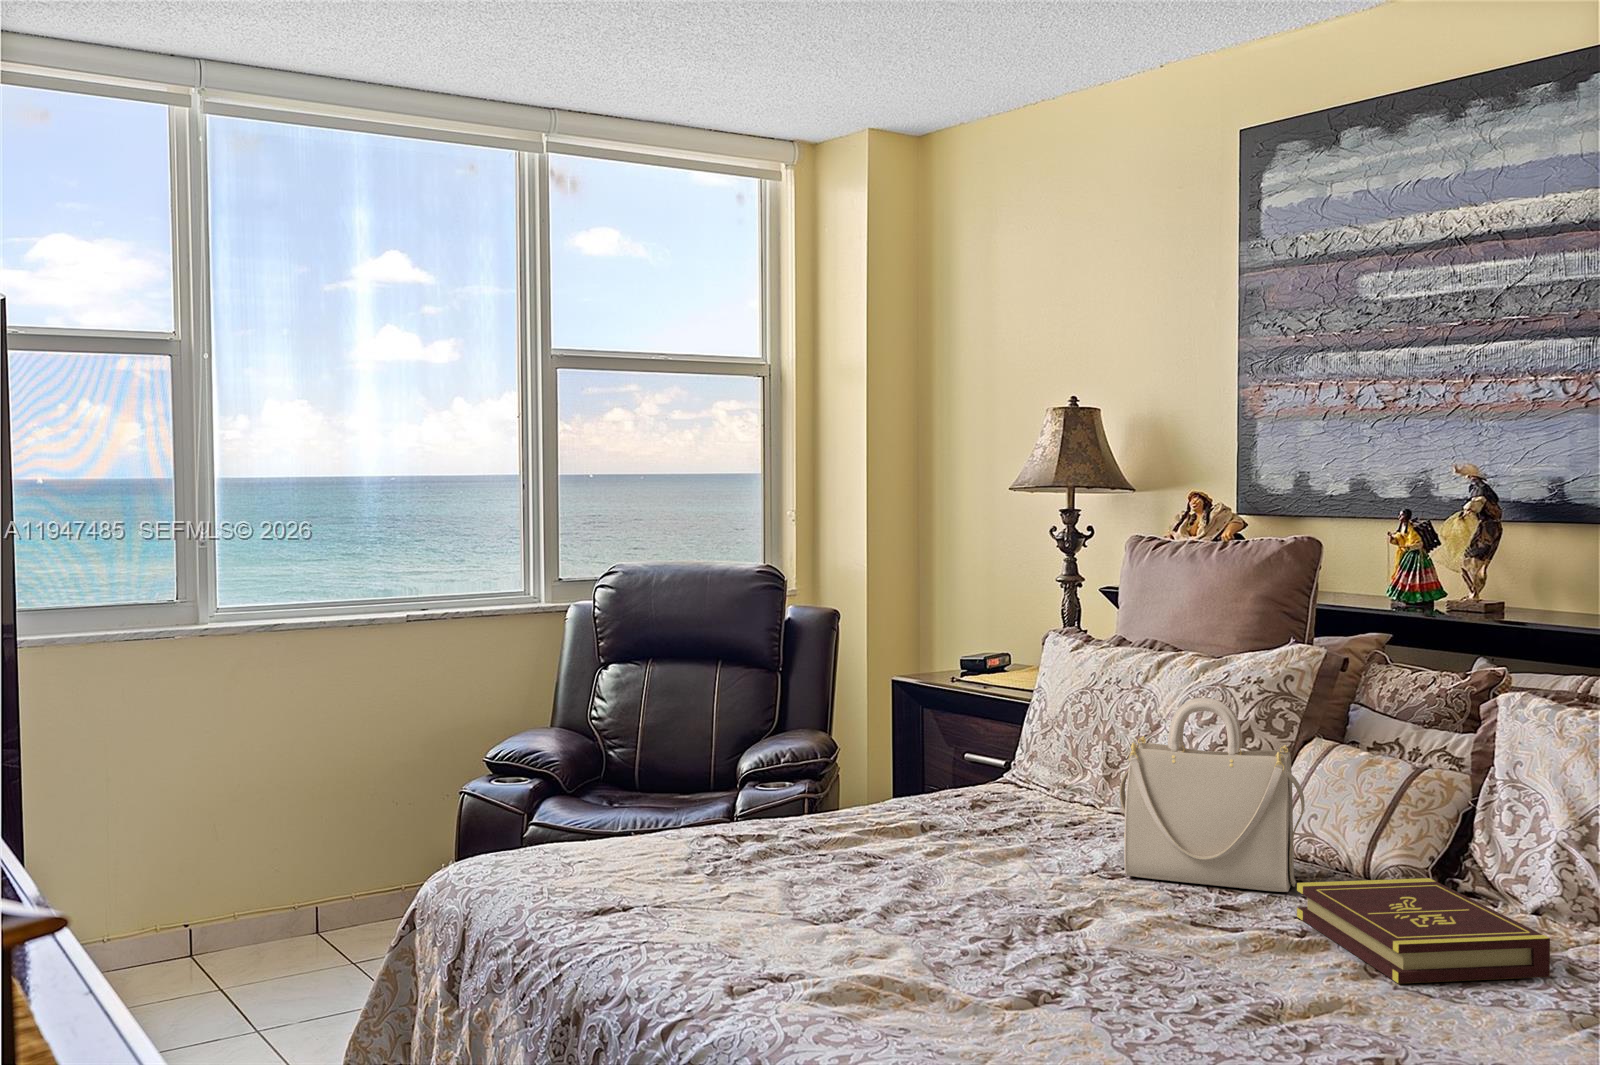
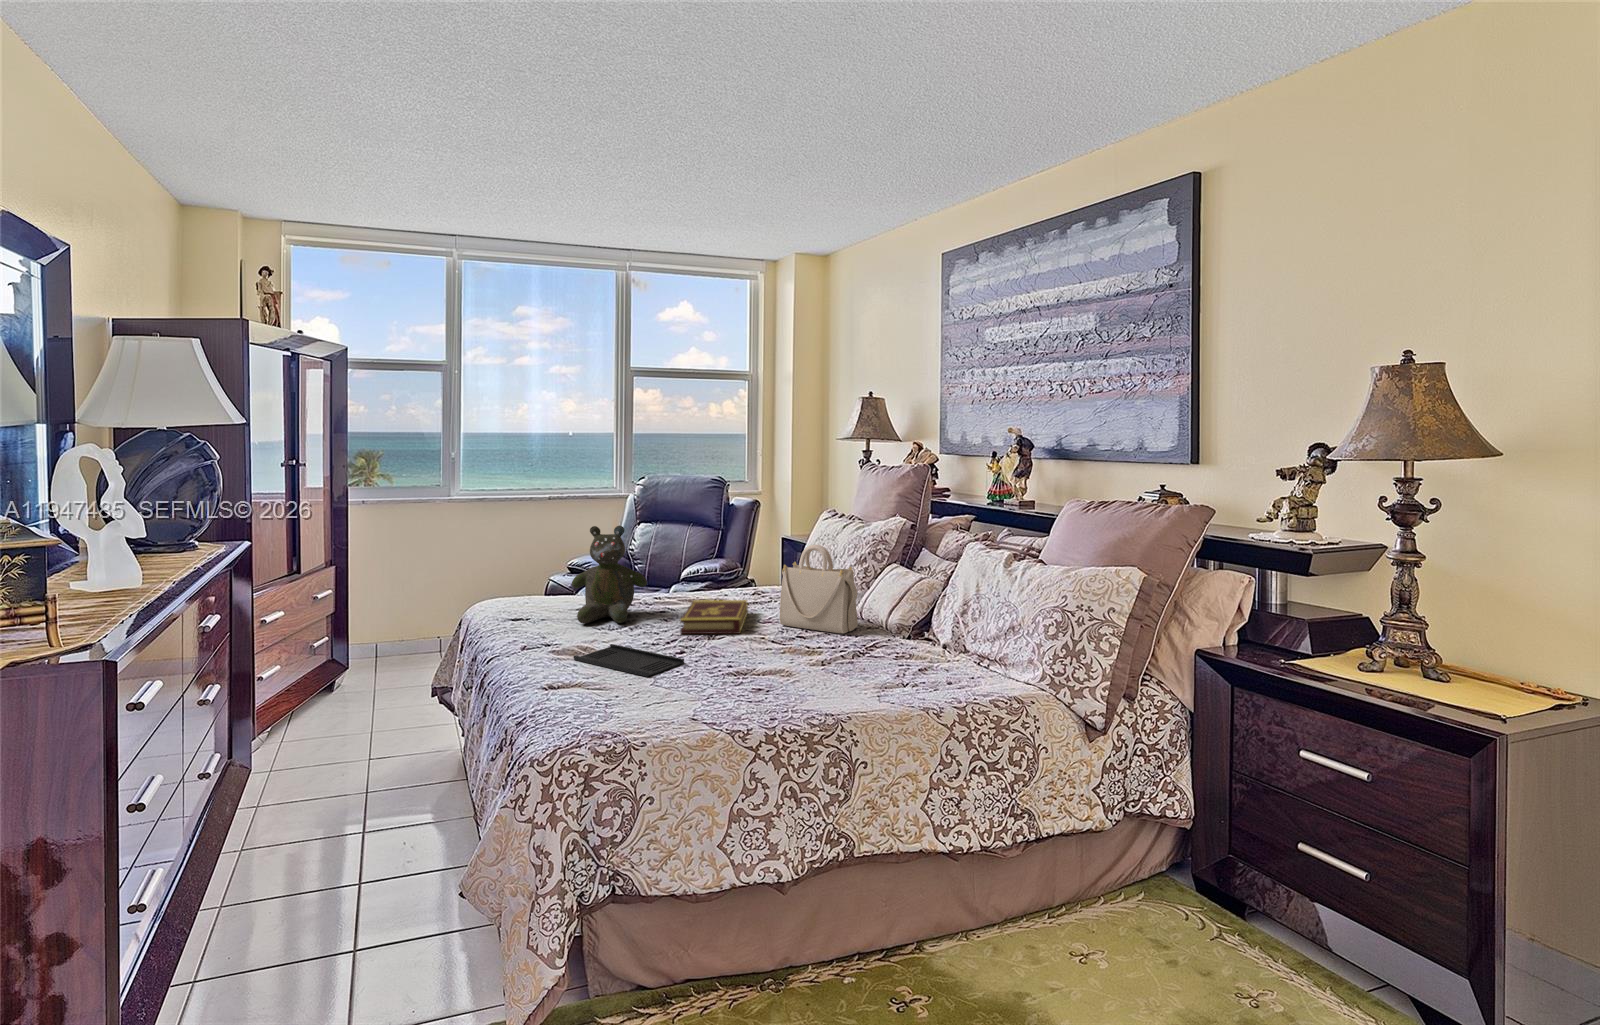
teddy bear: none [632,661,799,884] -> present [572,526,647,624]
book: present [1297,878,1550,983] -> present [680,600,748,634]
tray: none [762,931,1031,1010] -> present [574,644,684,677]

